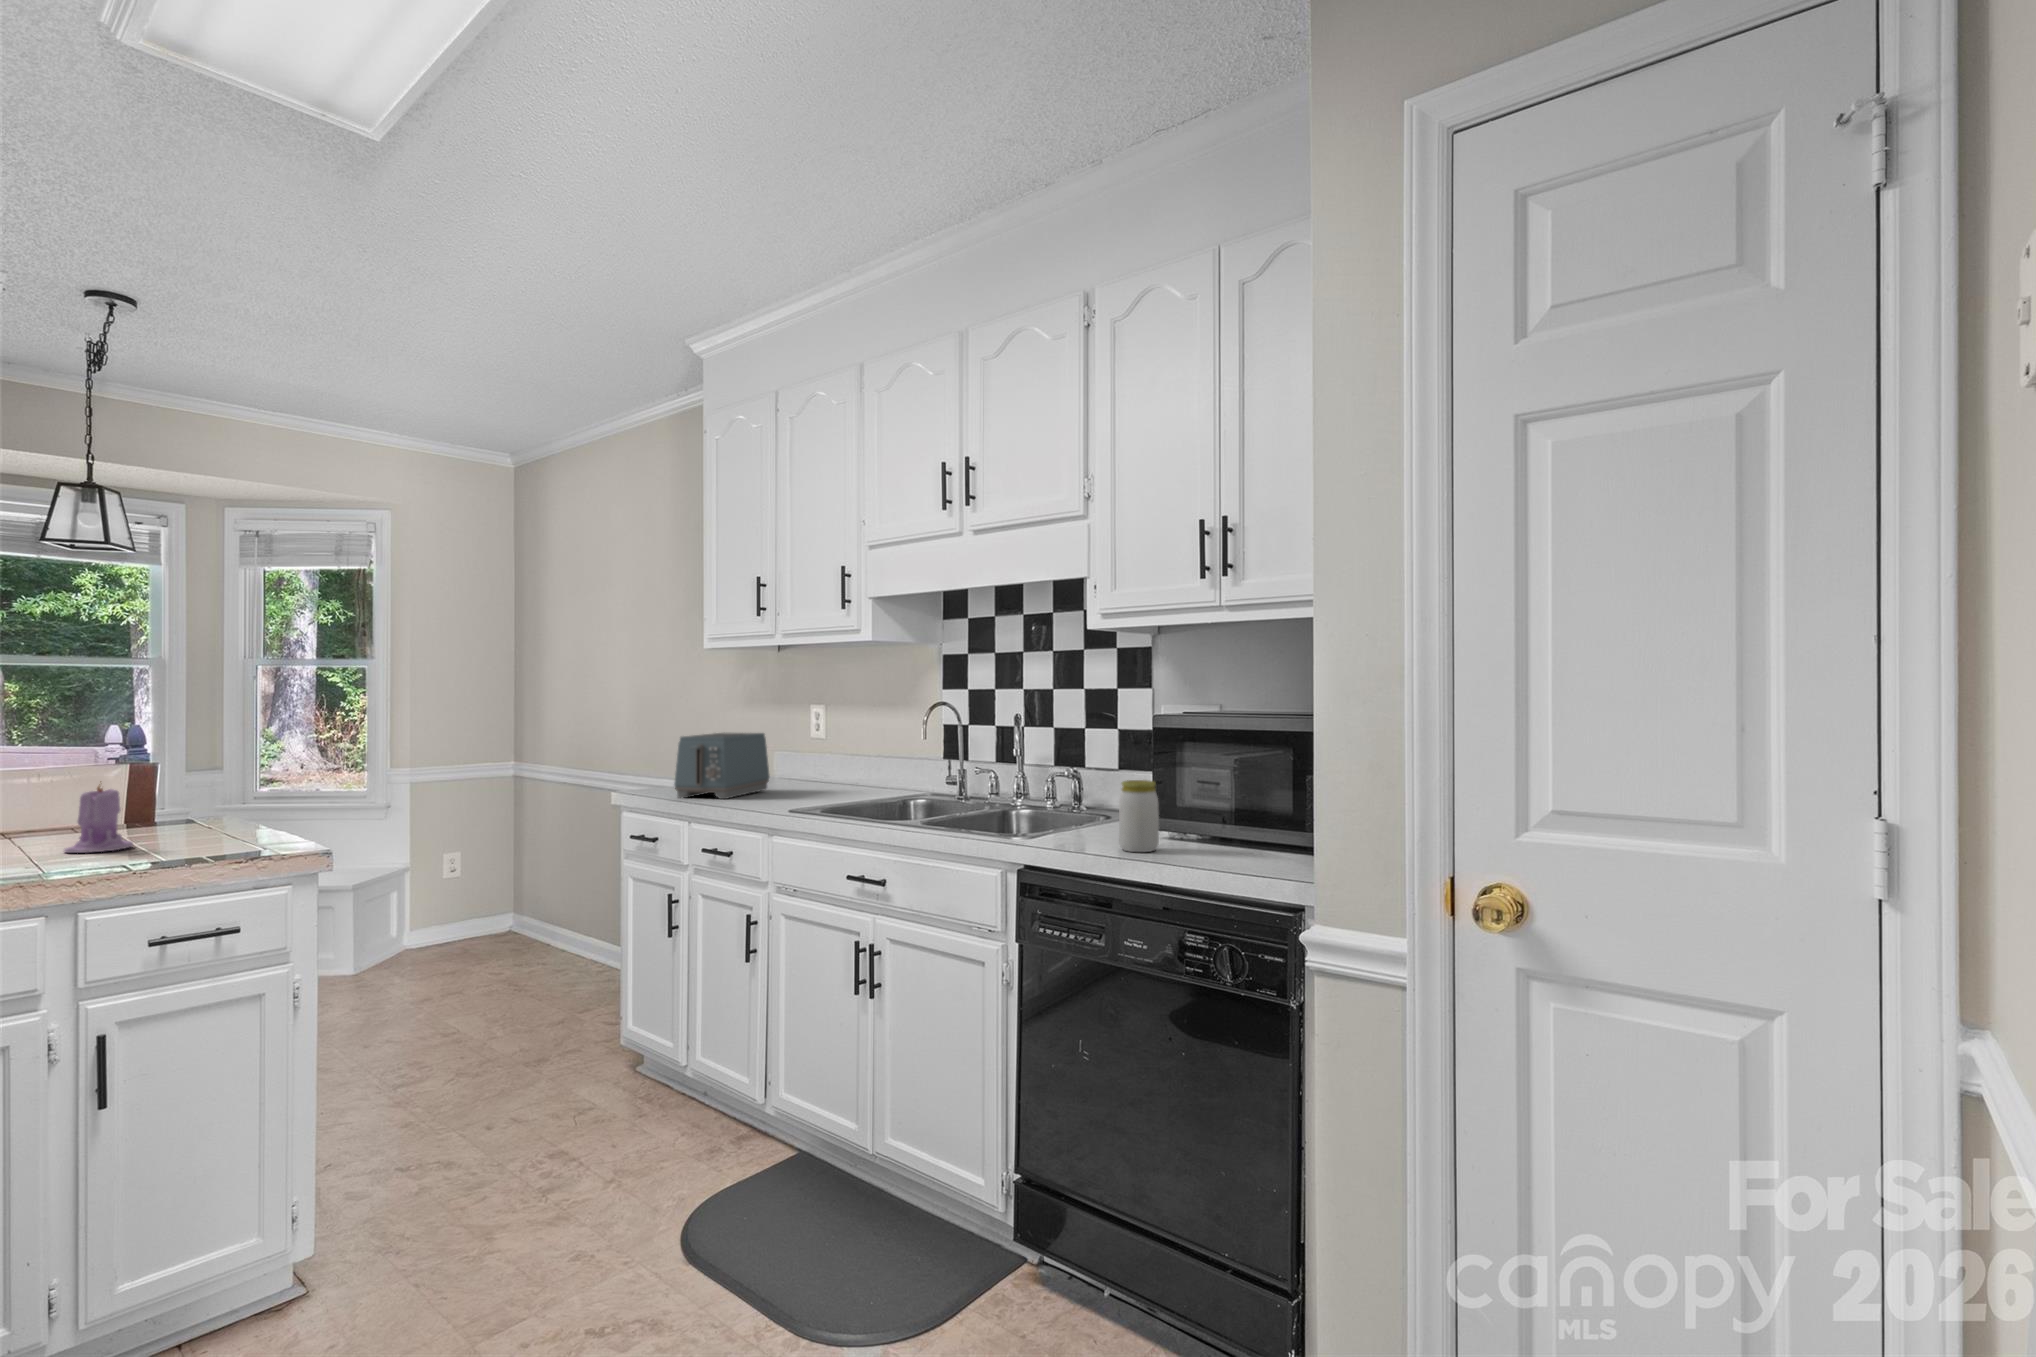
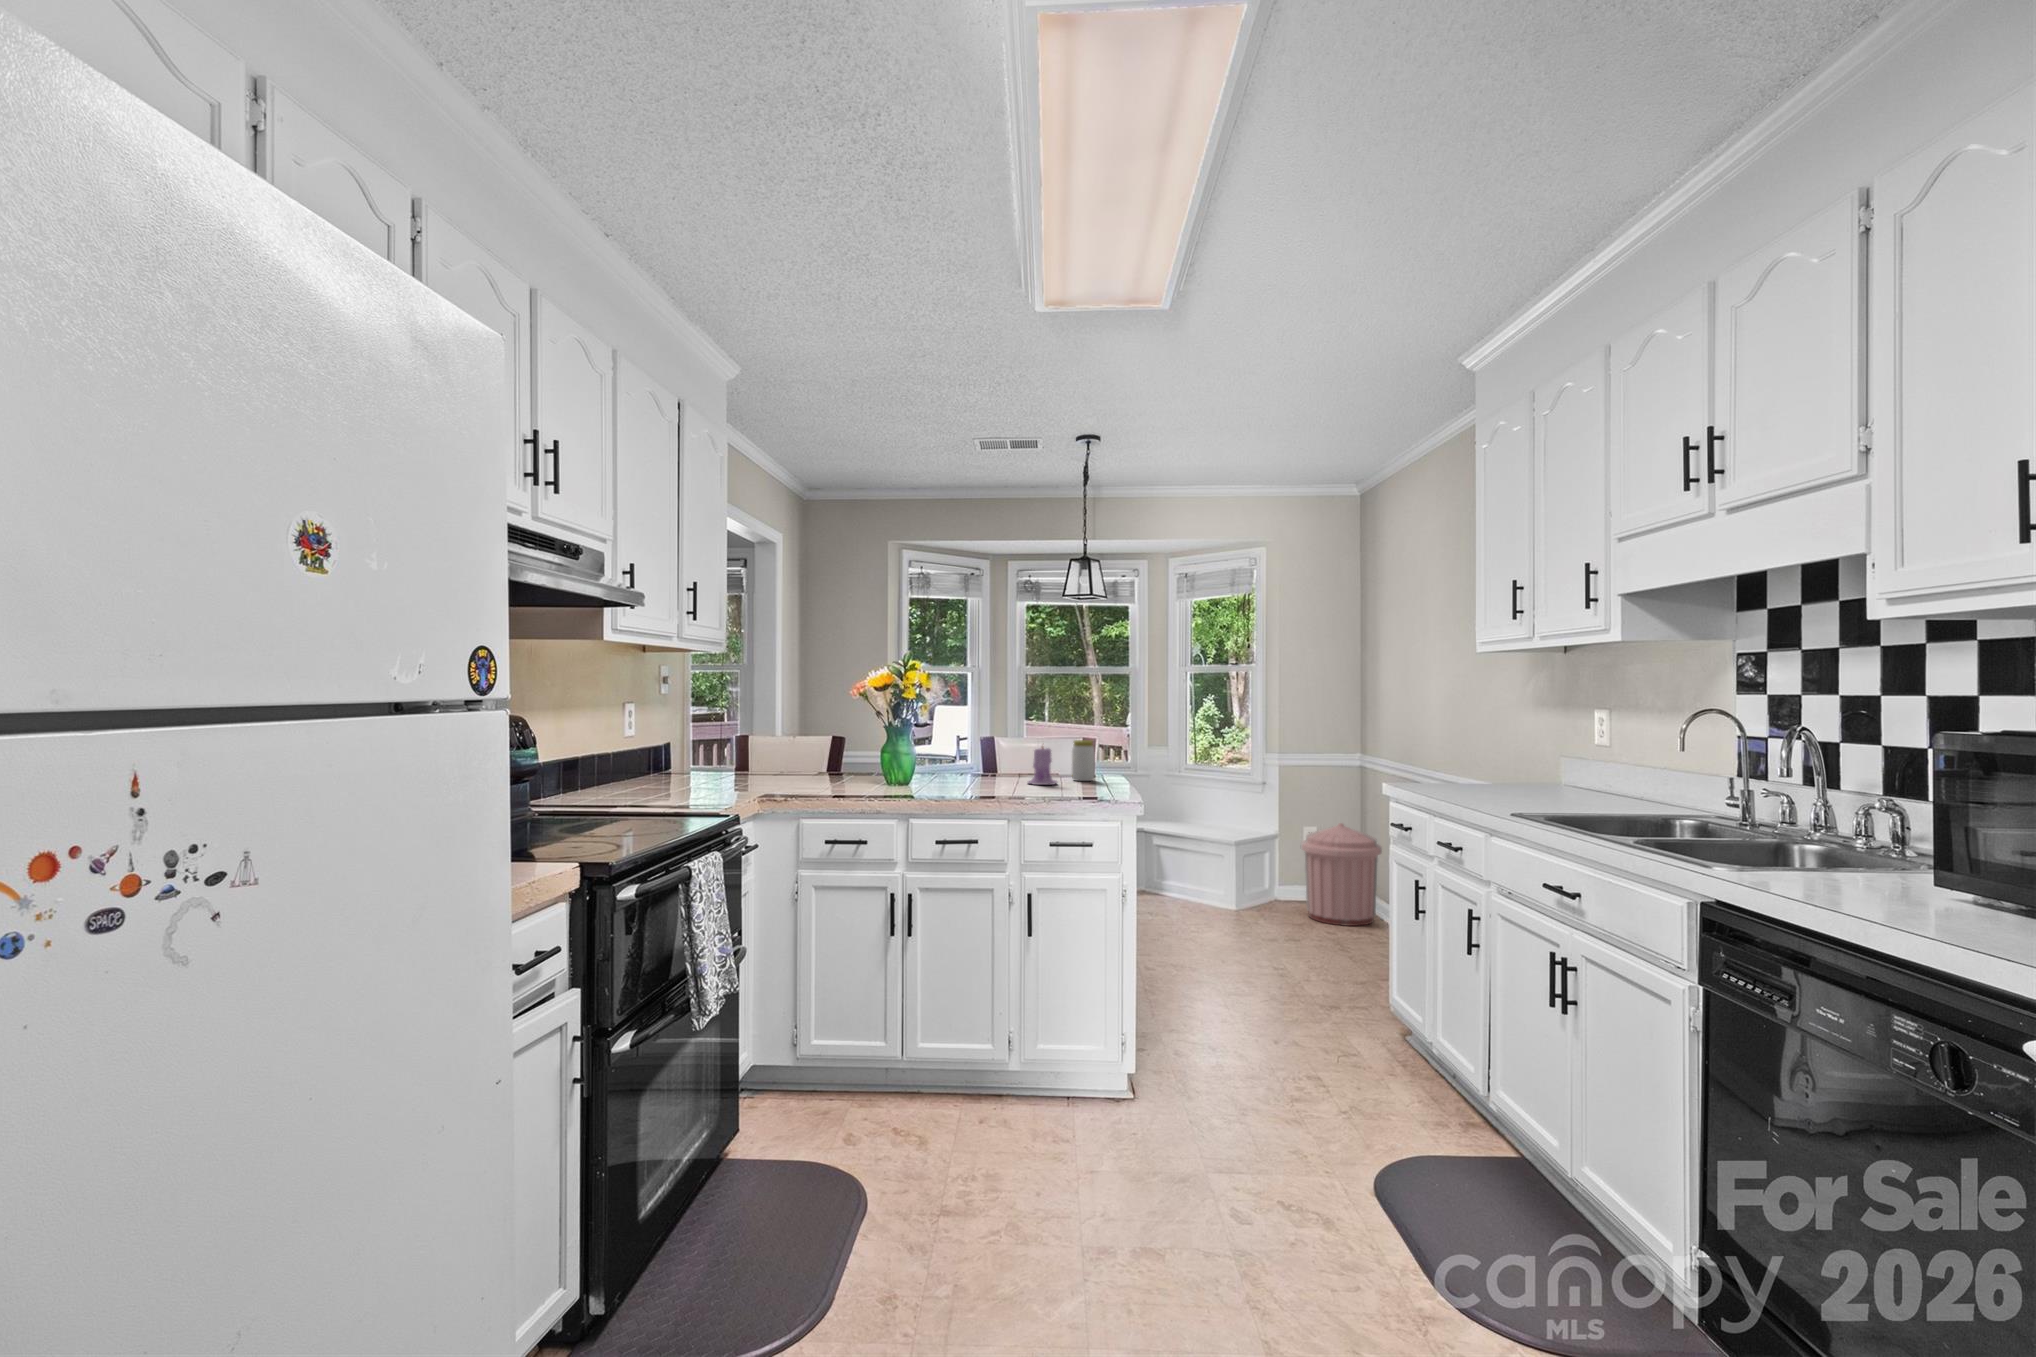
toaster: present [674,733,770,799] -> none [1431,735,1538,798]
jar: present [1119,780,1159,852] -> present [1072,740,1095,781]
trash can: none [440,843,543,965] -> present [1301,823,1382,926]

